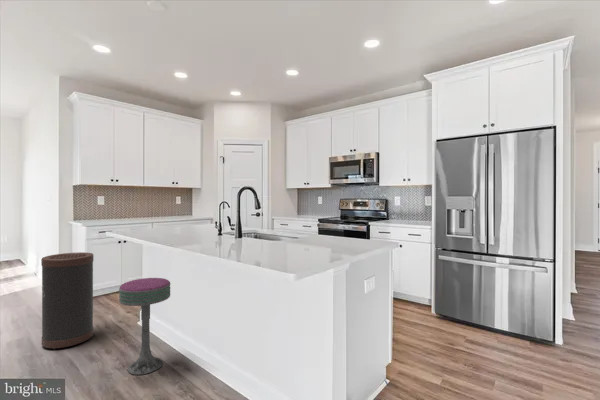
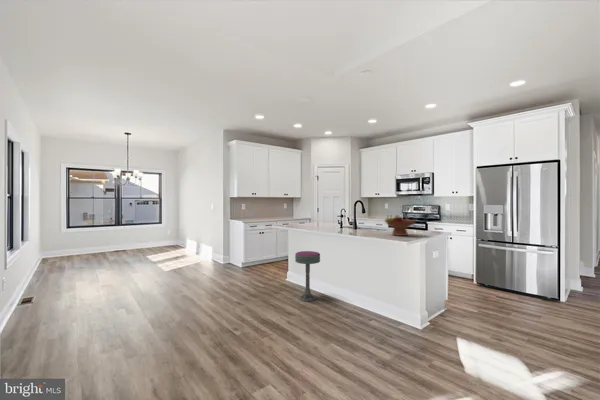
fruit bowl: none [261,212,324,255] -> present [385,216,415,236]
trash can: present [41,252,94,350] -> none [243,238,267,290]

